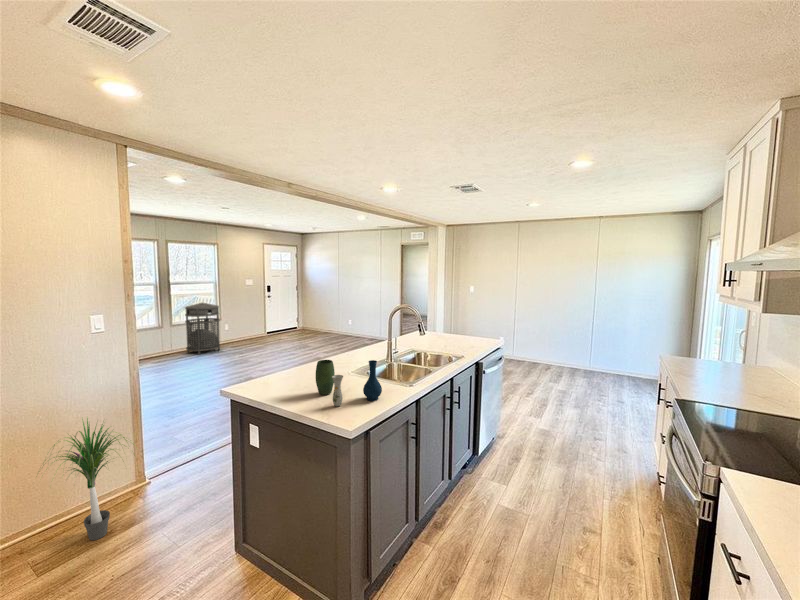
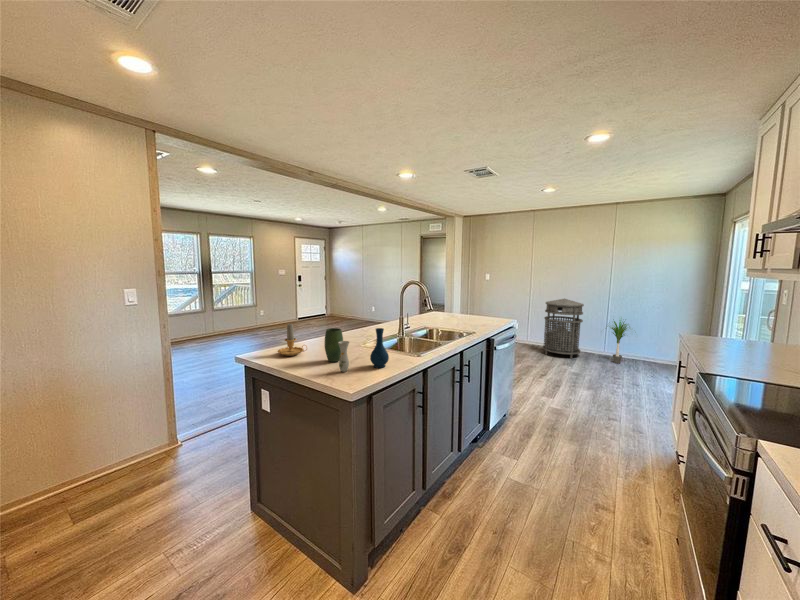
trash can: present [185,303,220,355] -> present [543,299,584,359]
candle: none [265,354,296,388] -> present [278,324,307,356]
potted plant: present [43,418,127,540] -> present [611,320,627,364]

